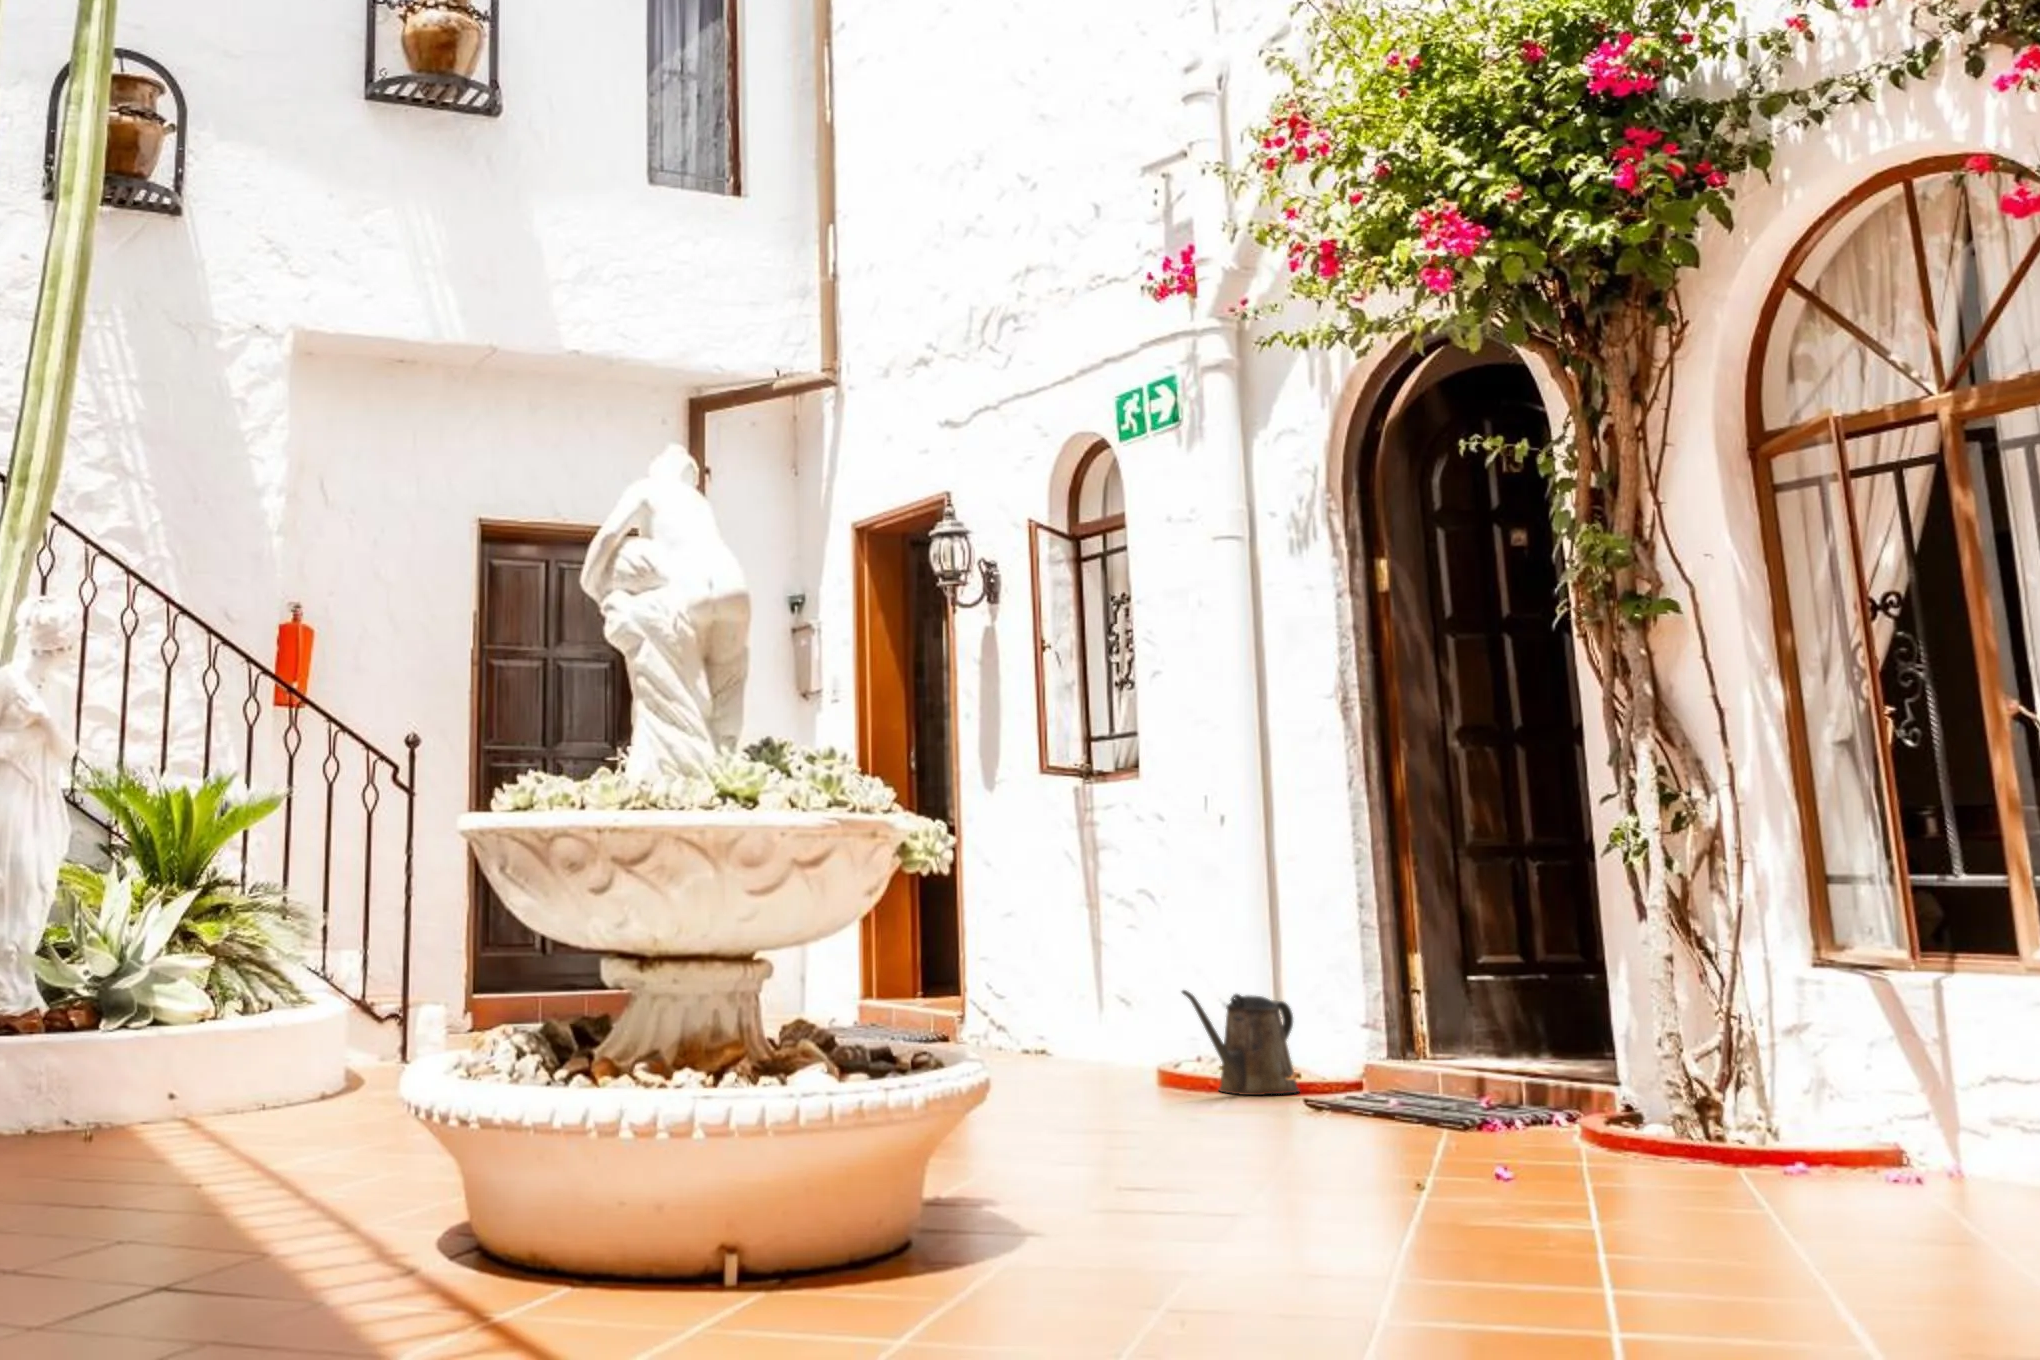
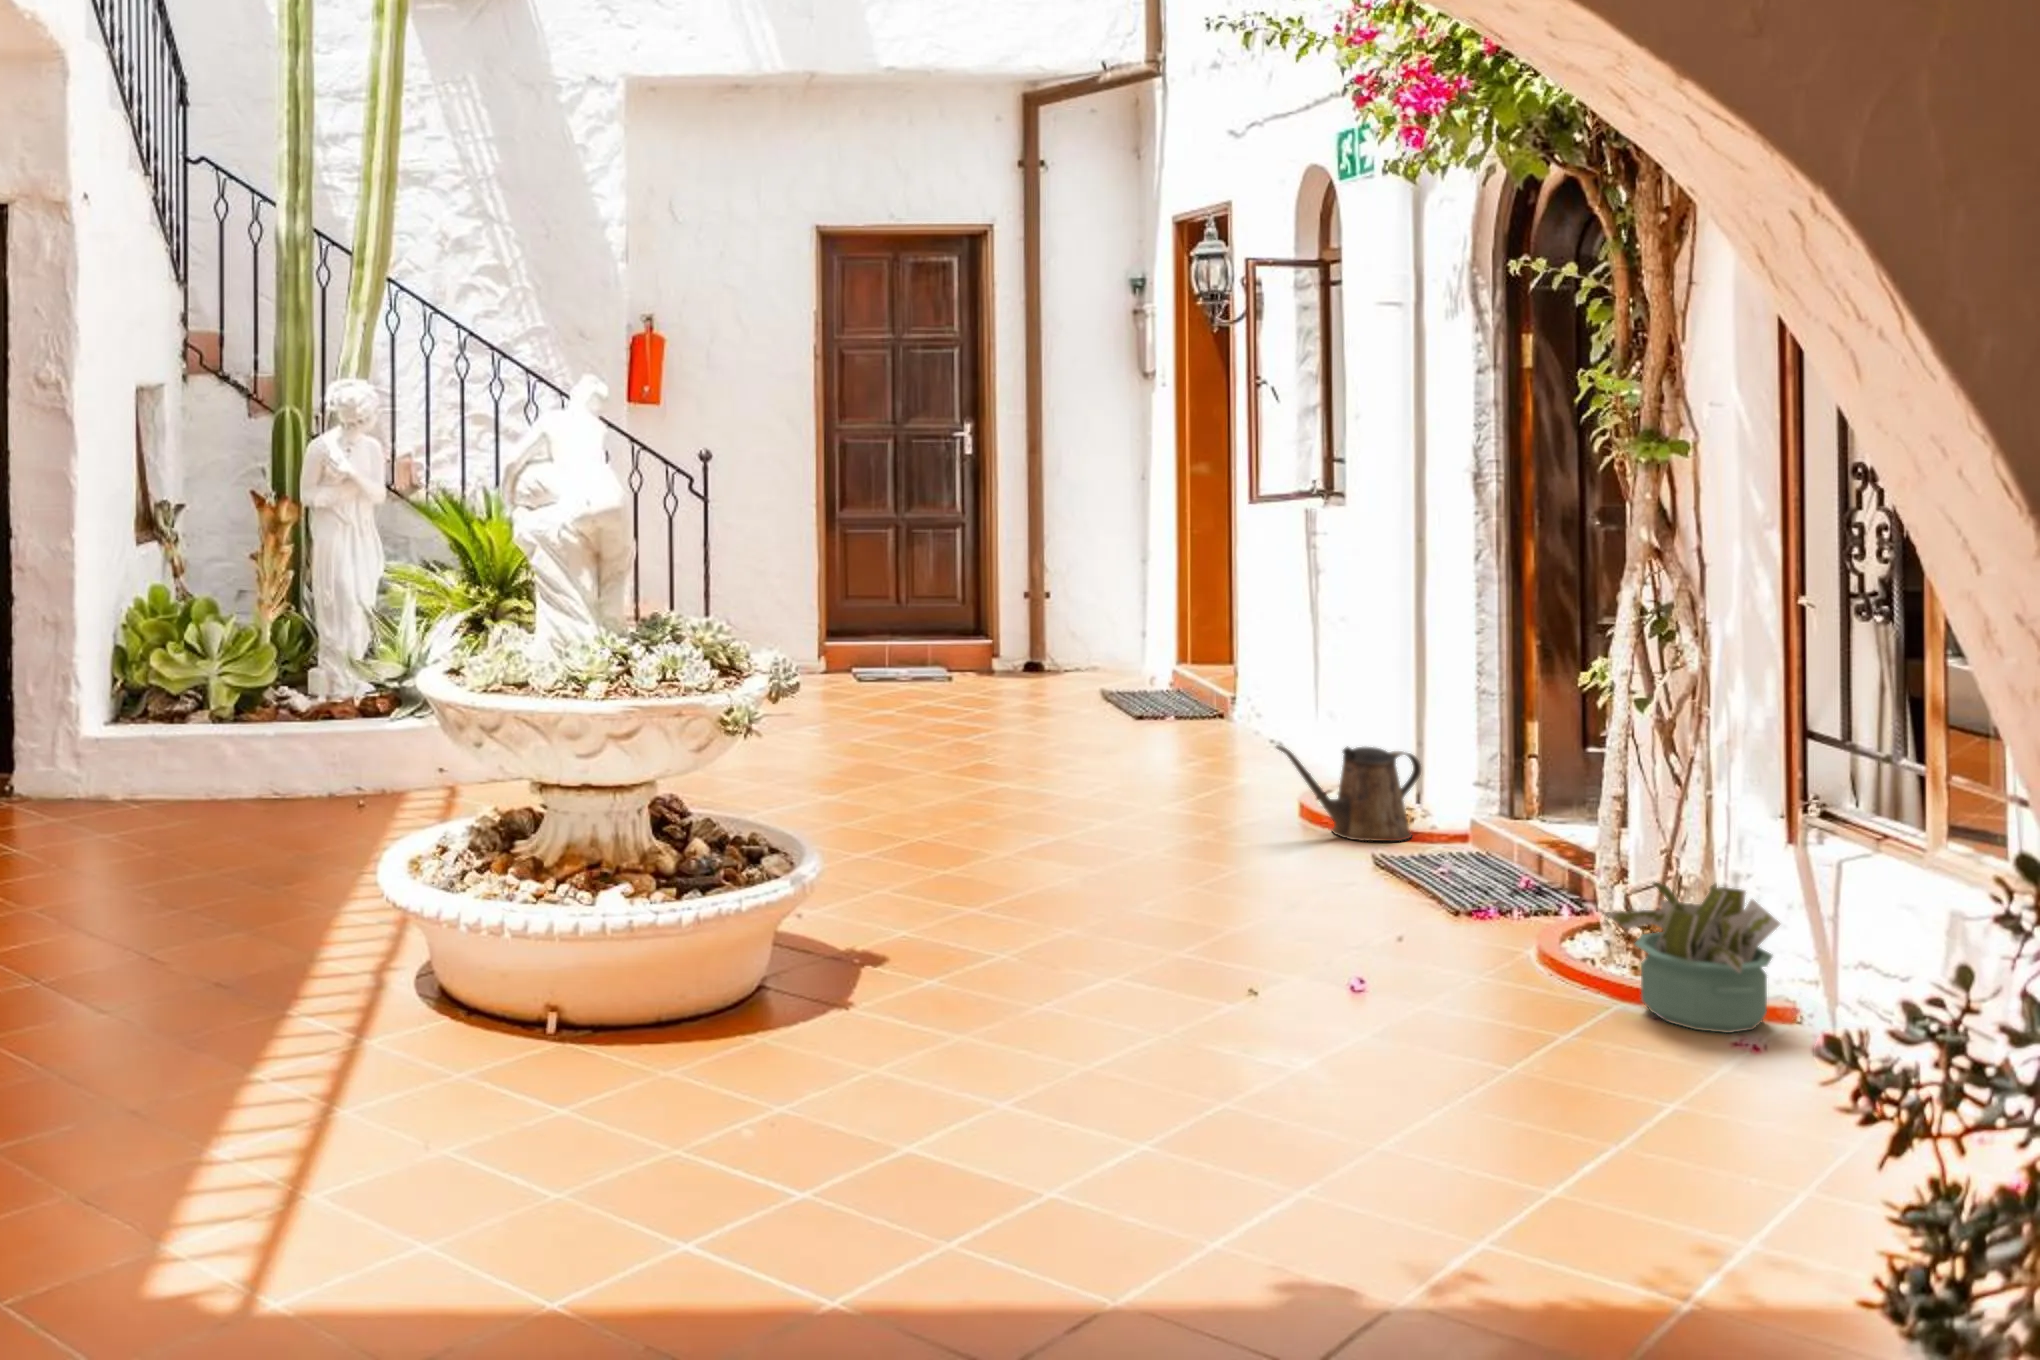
decorative plant: none [1679,1024,1856,1174] -> present [1604,882,1780,1033]

